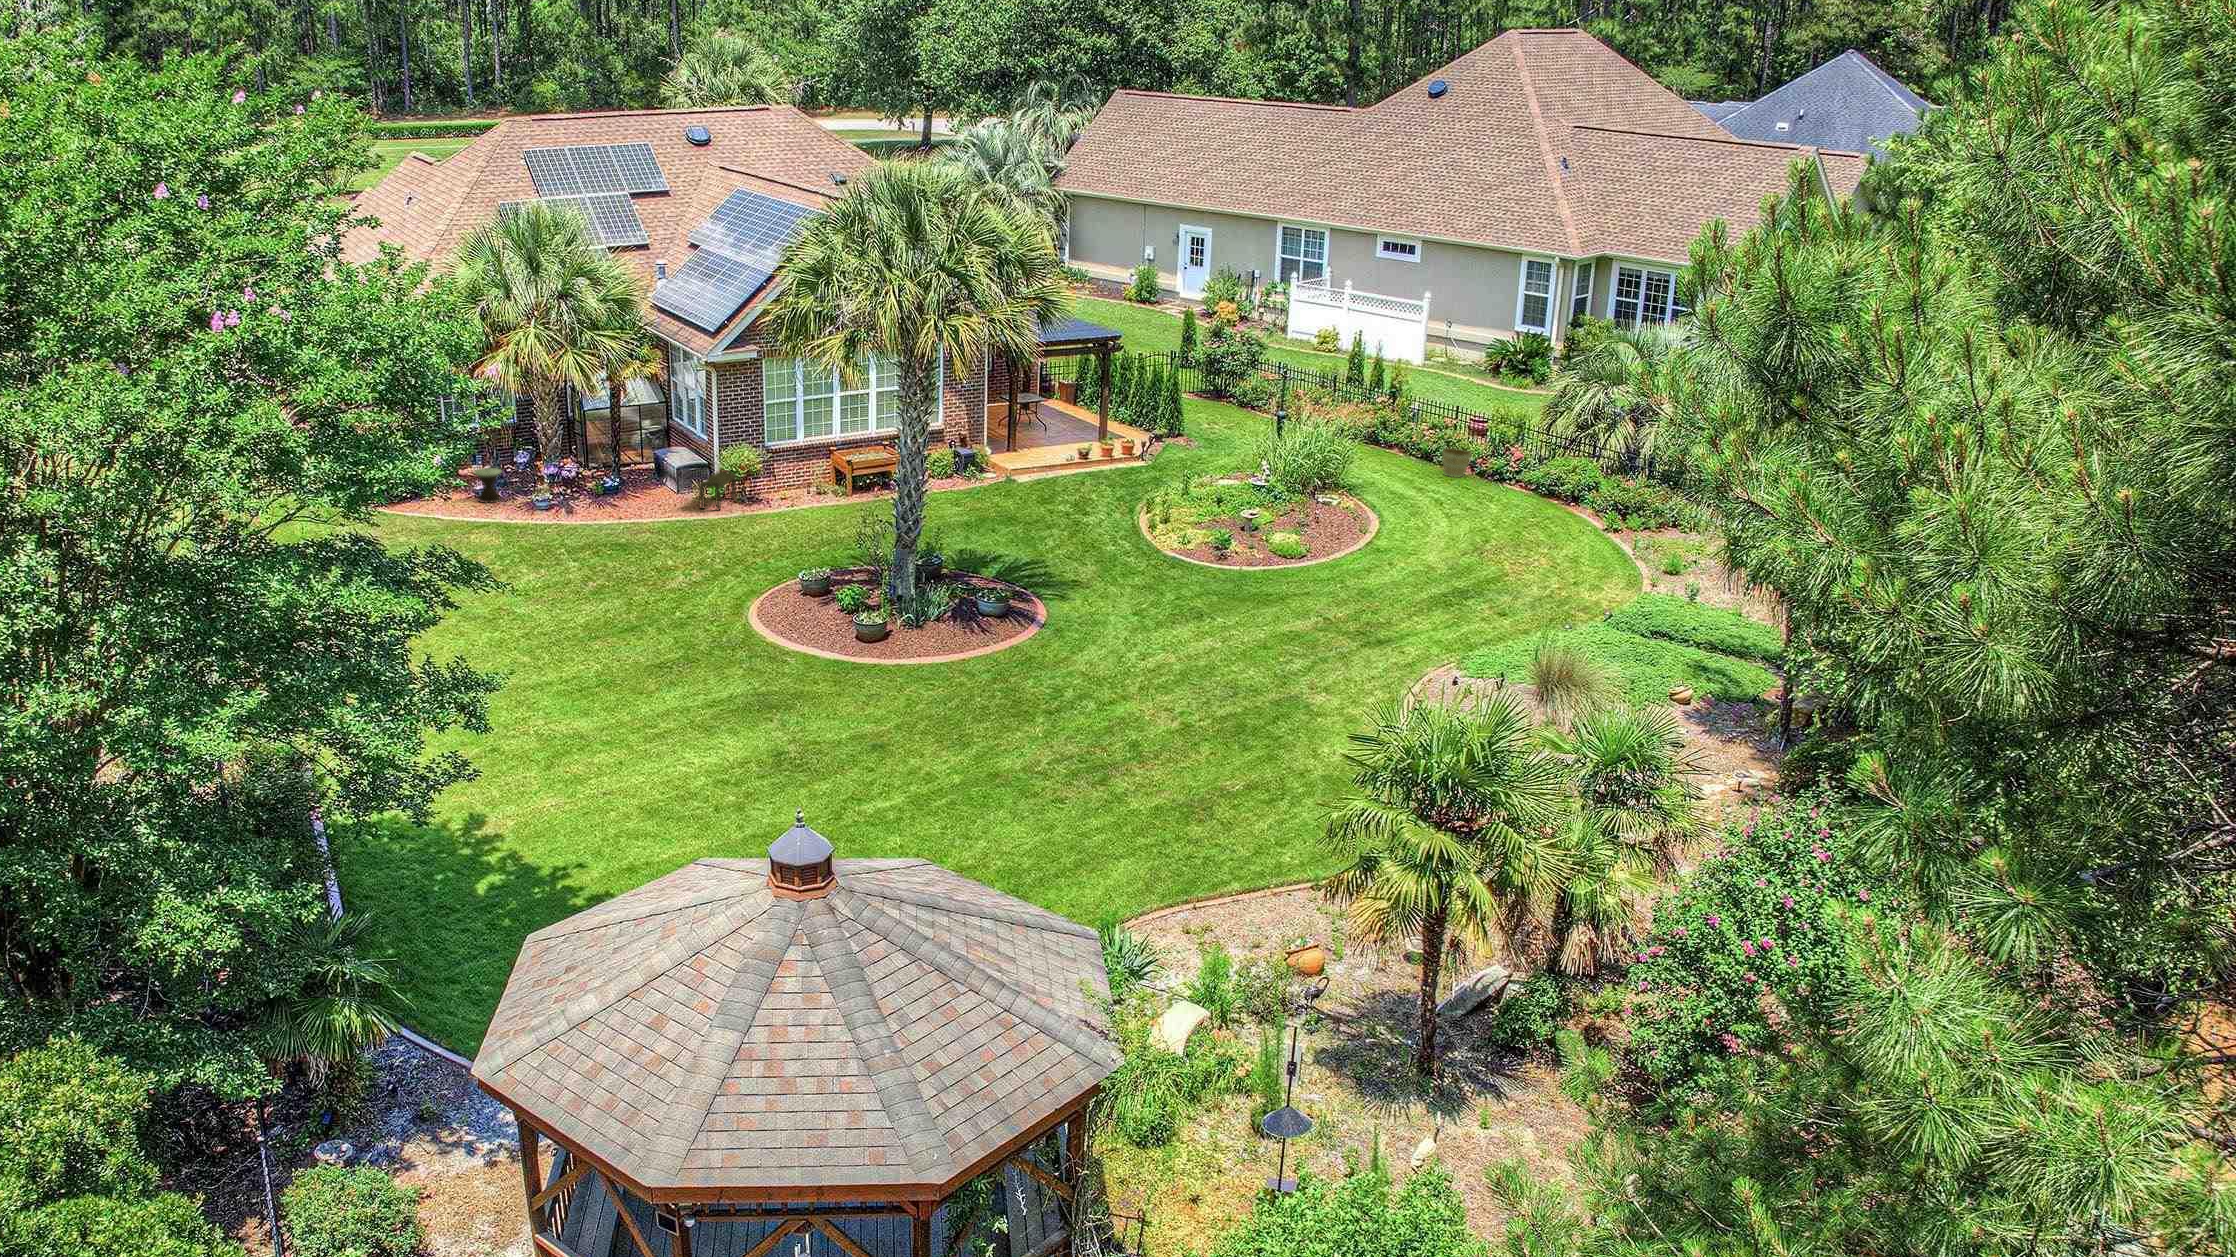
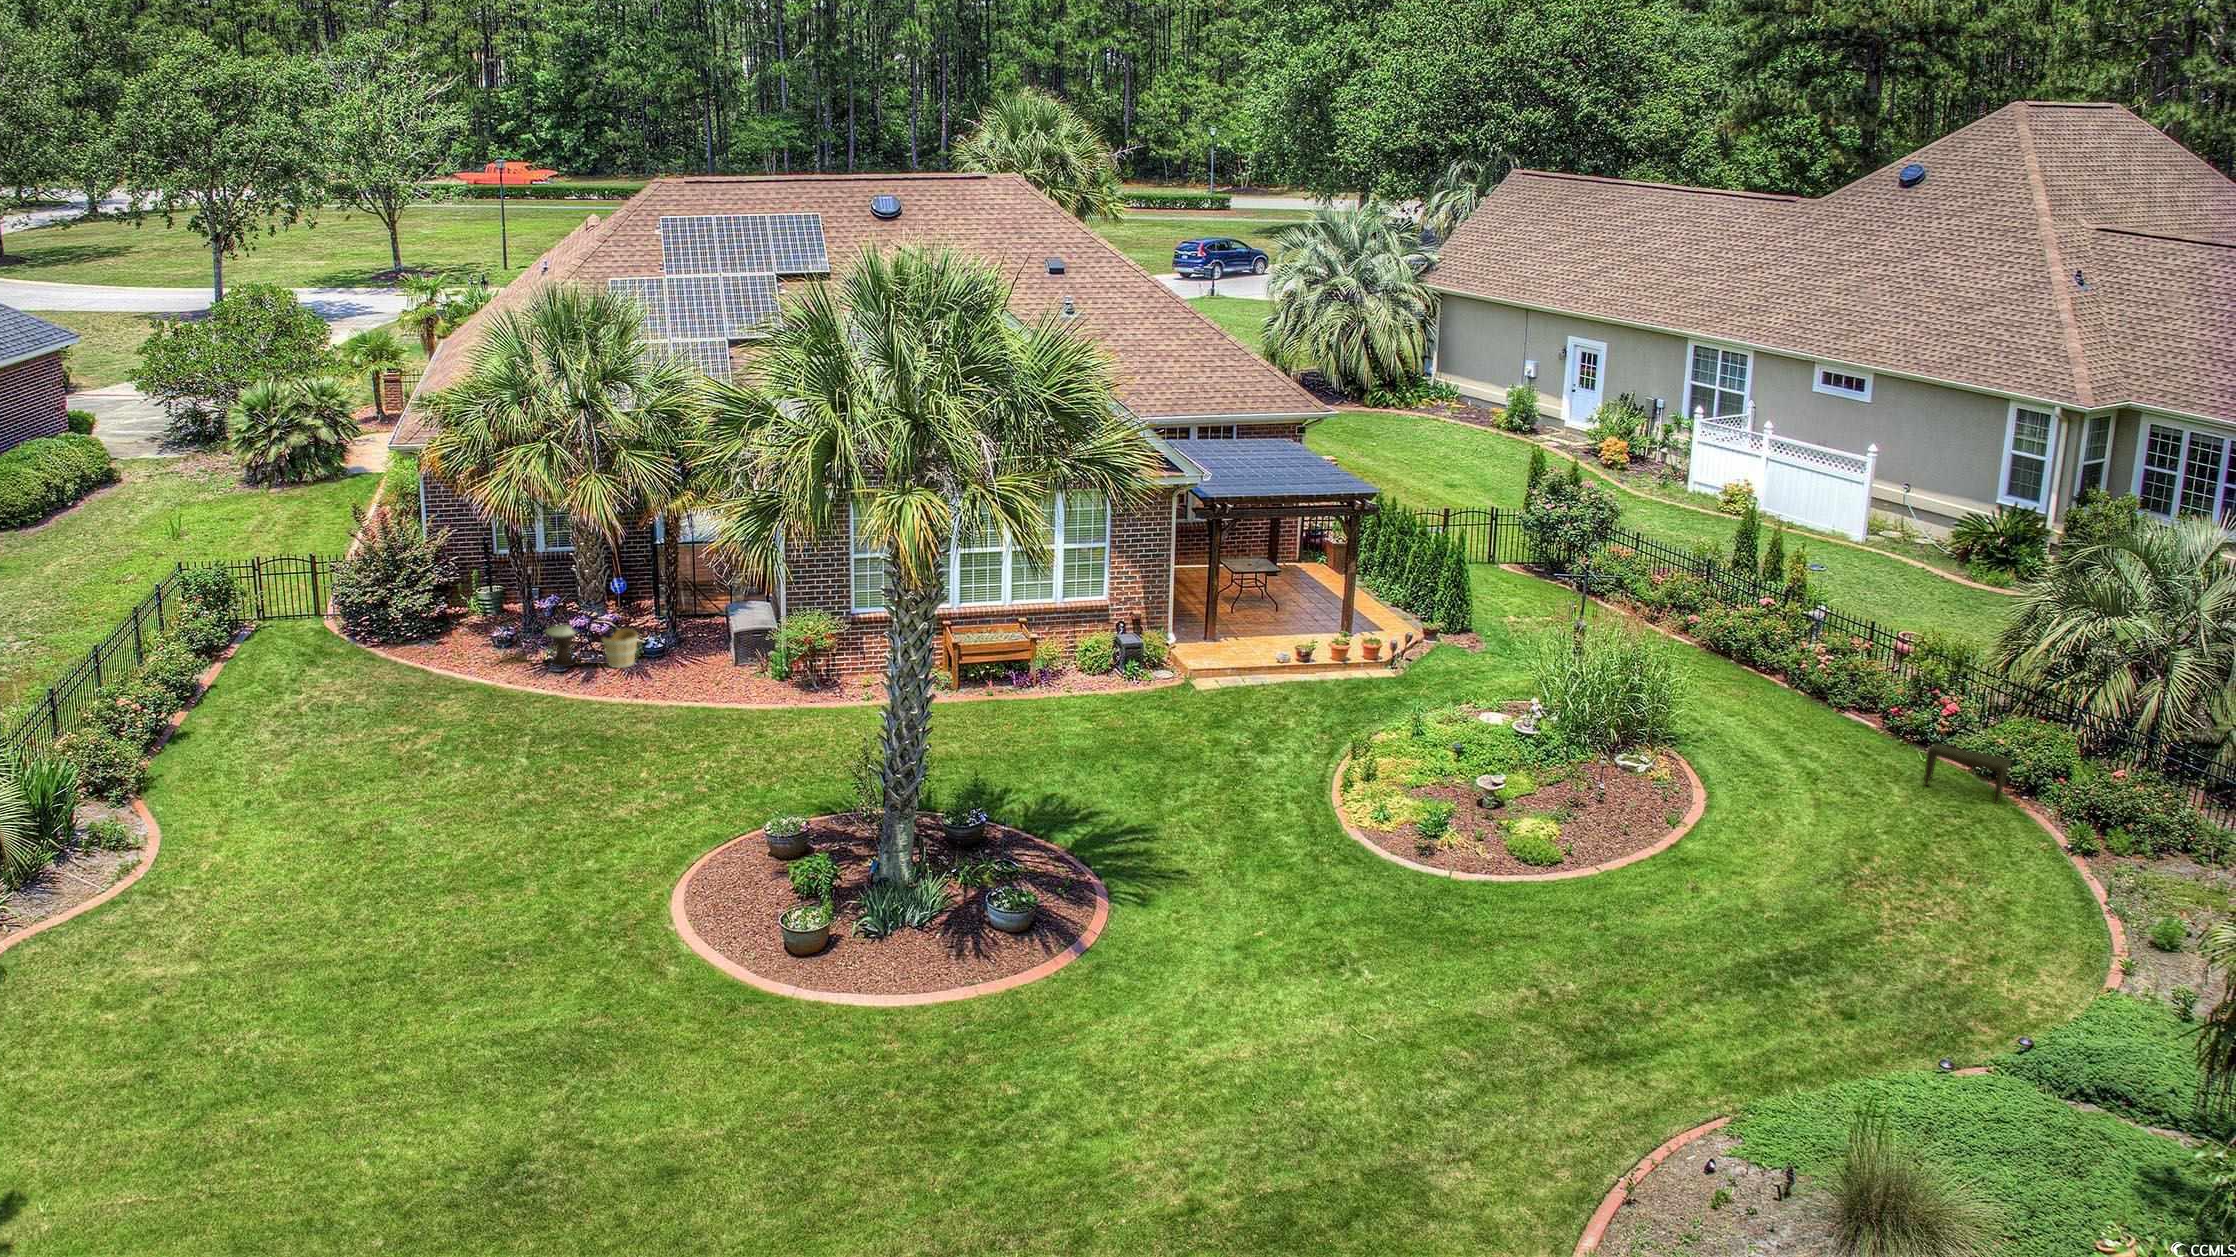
wooden bucket: present [1442,448,1472,477] -> present [602,629,638,668]
bench: present [698,472,736,510] -> present [1924,743,2012,803]

